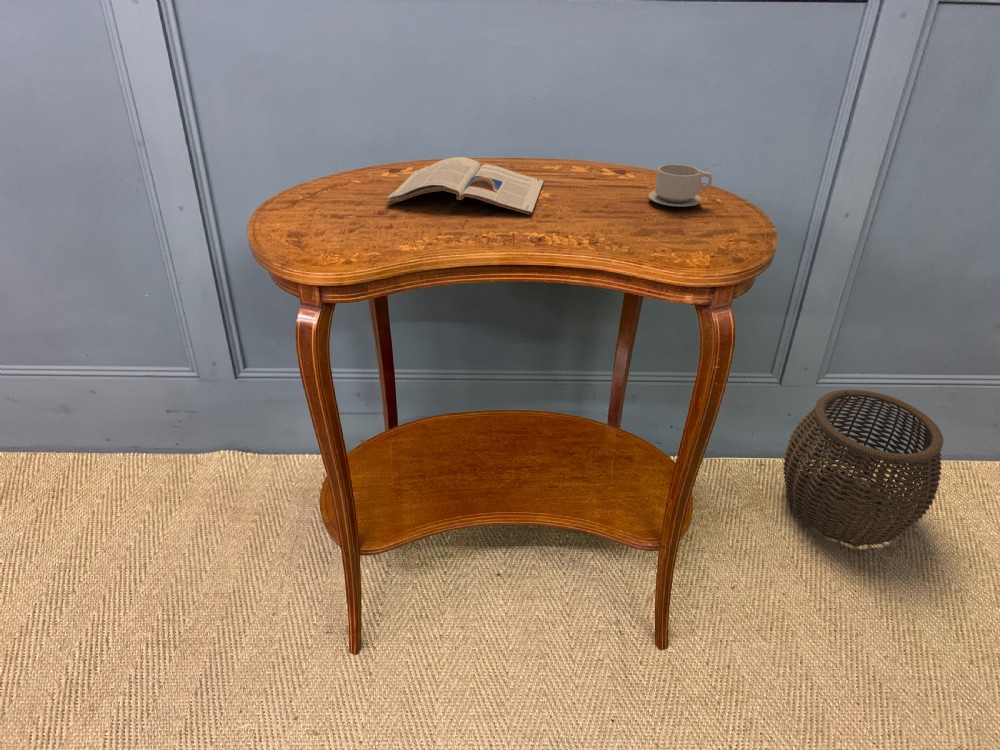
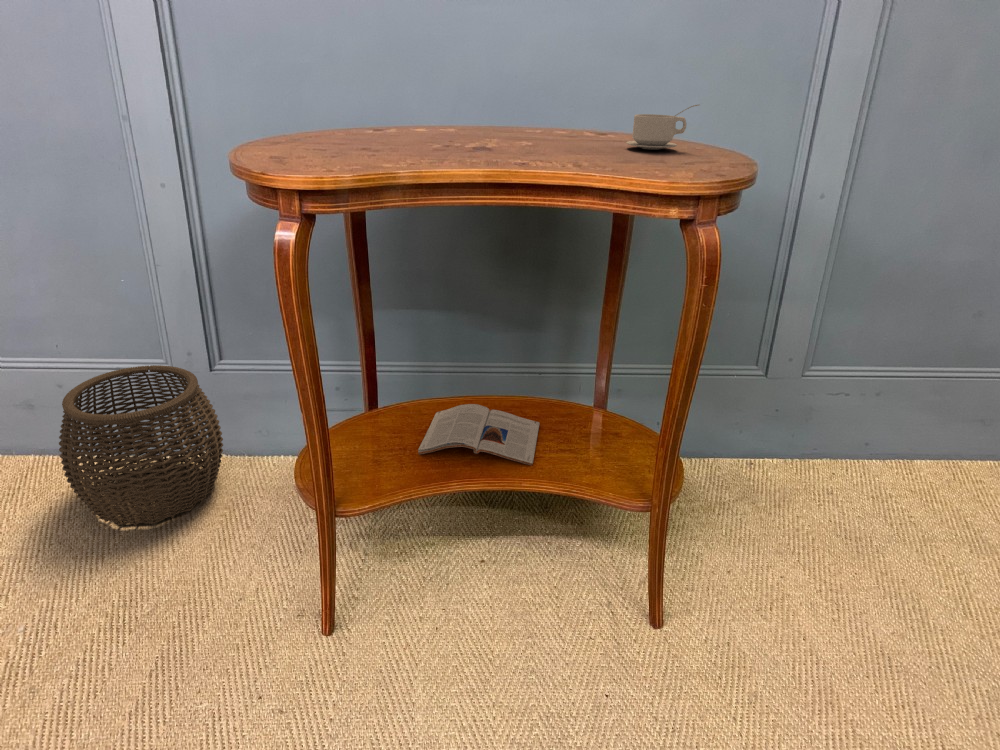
magazine: present [387,157,543,215] -> present [418,404,540,465]
woven basket: present [783,389,943,545] -> present [59,365,223,526]

